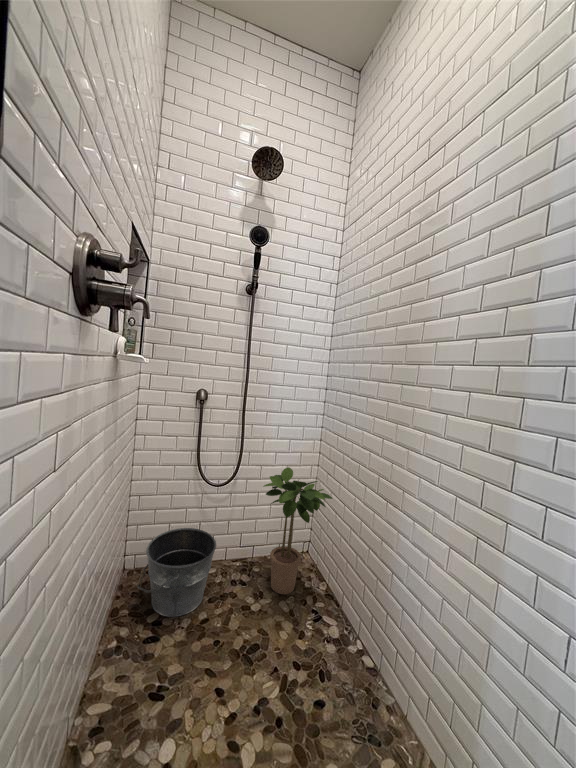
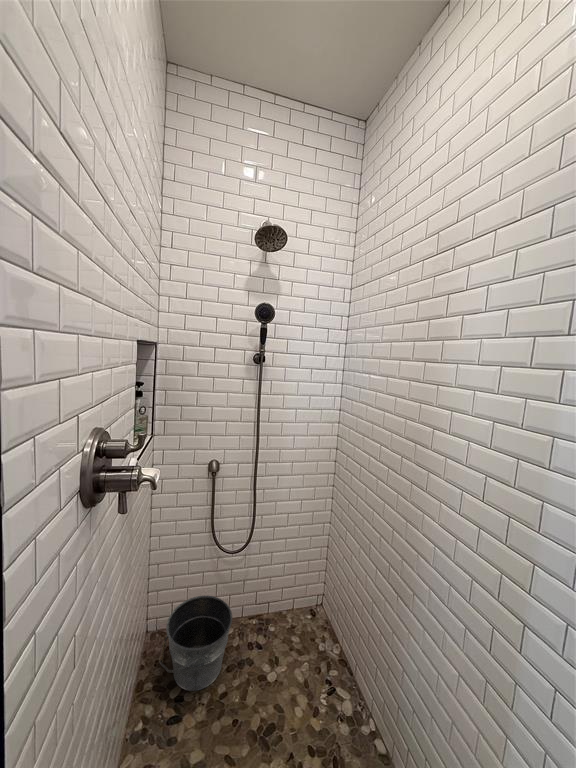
potted plant: present [263,467,332,594] -> none [275,532,345,660]

